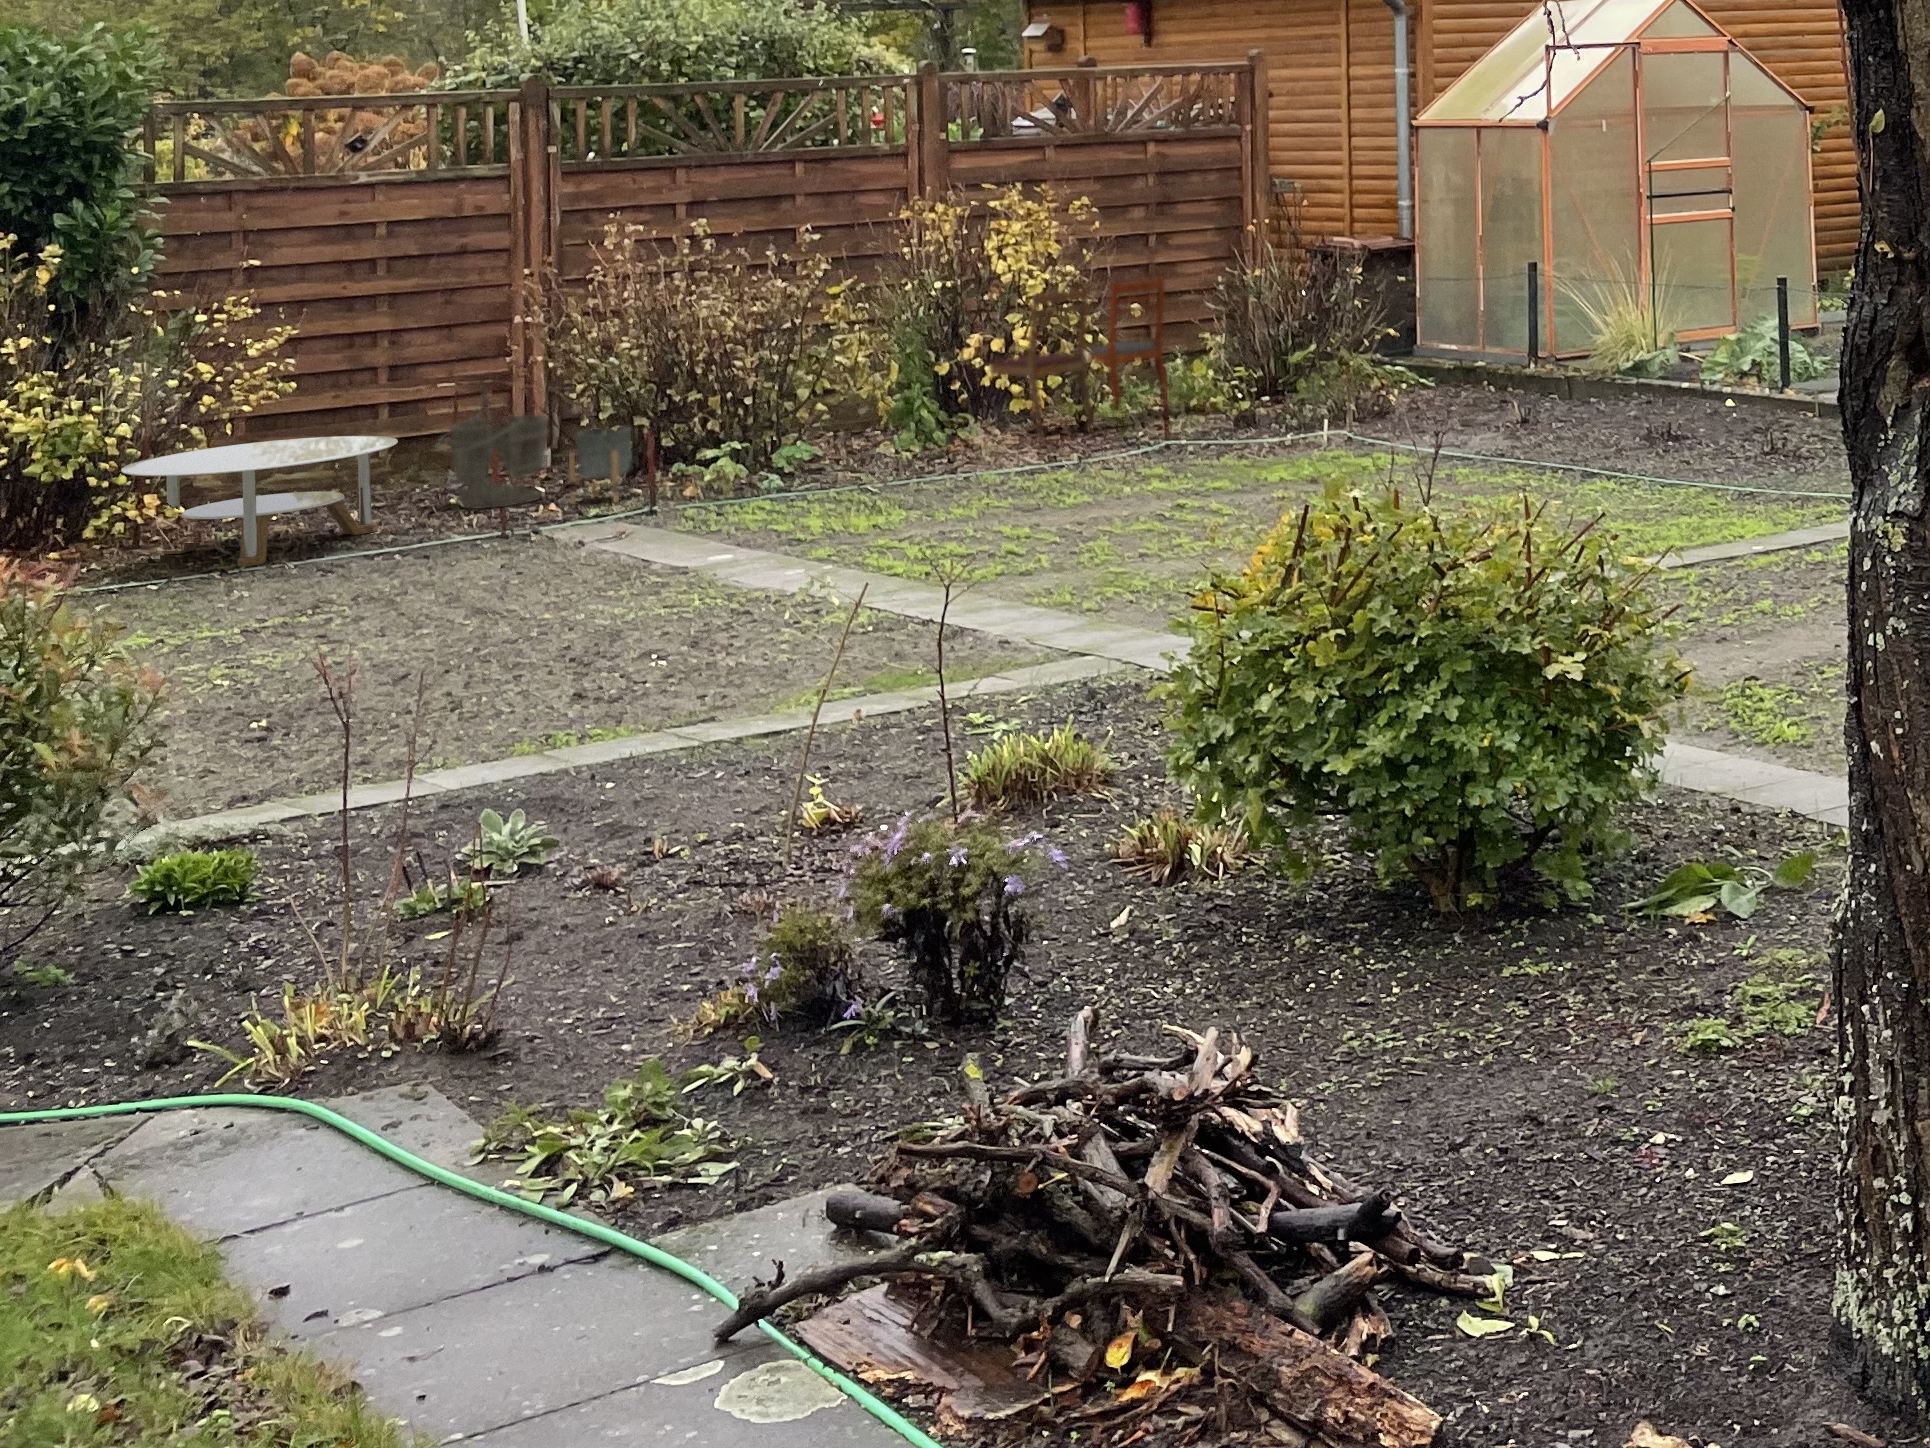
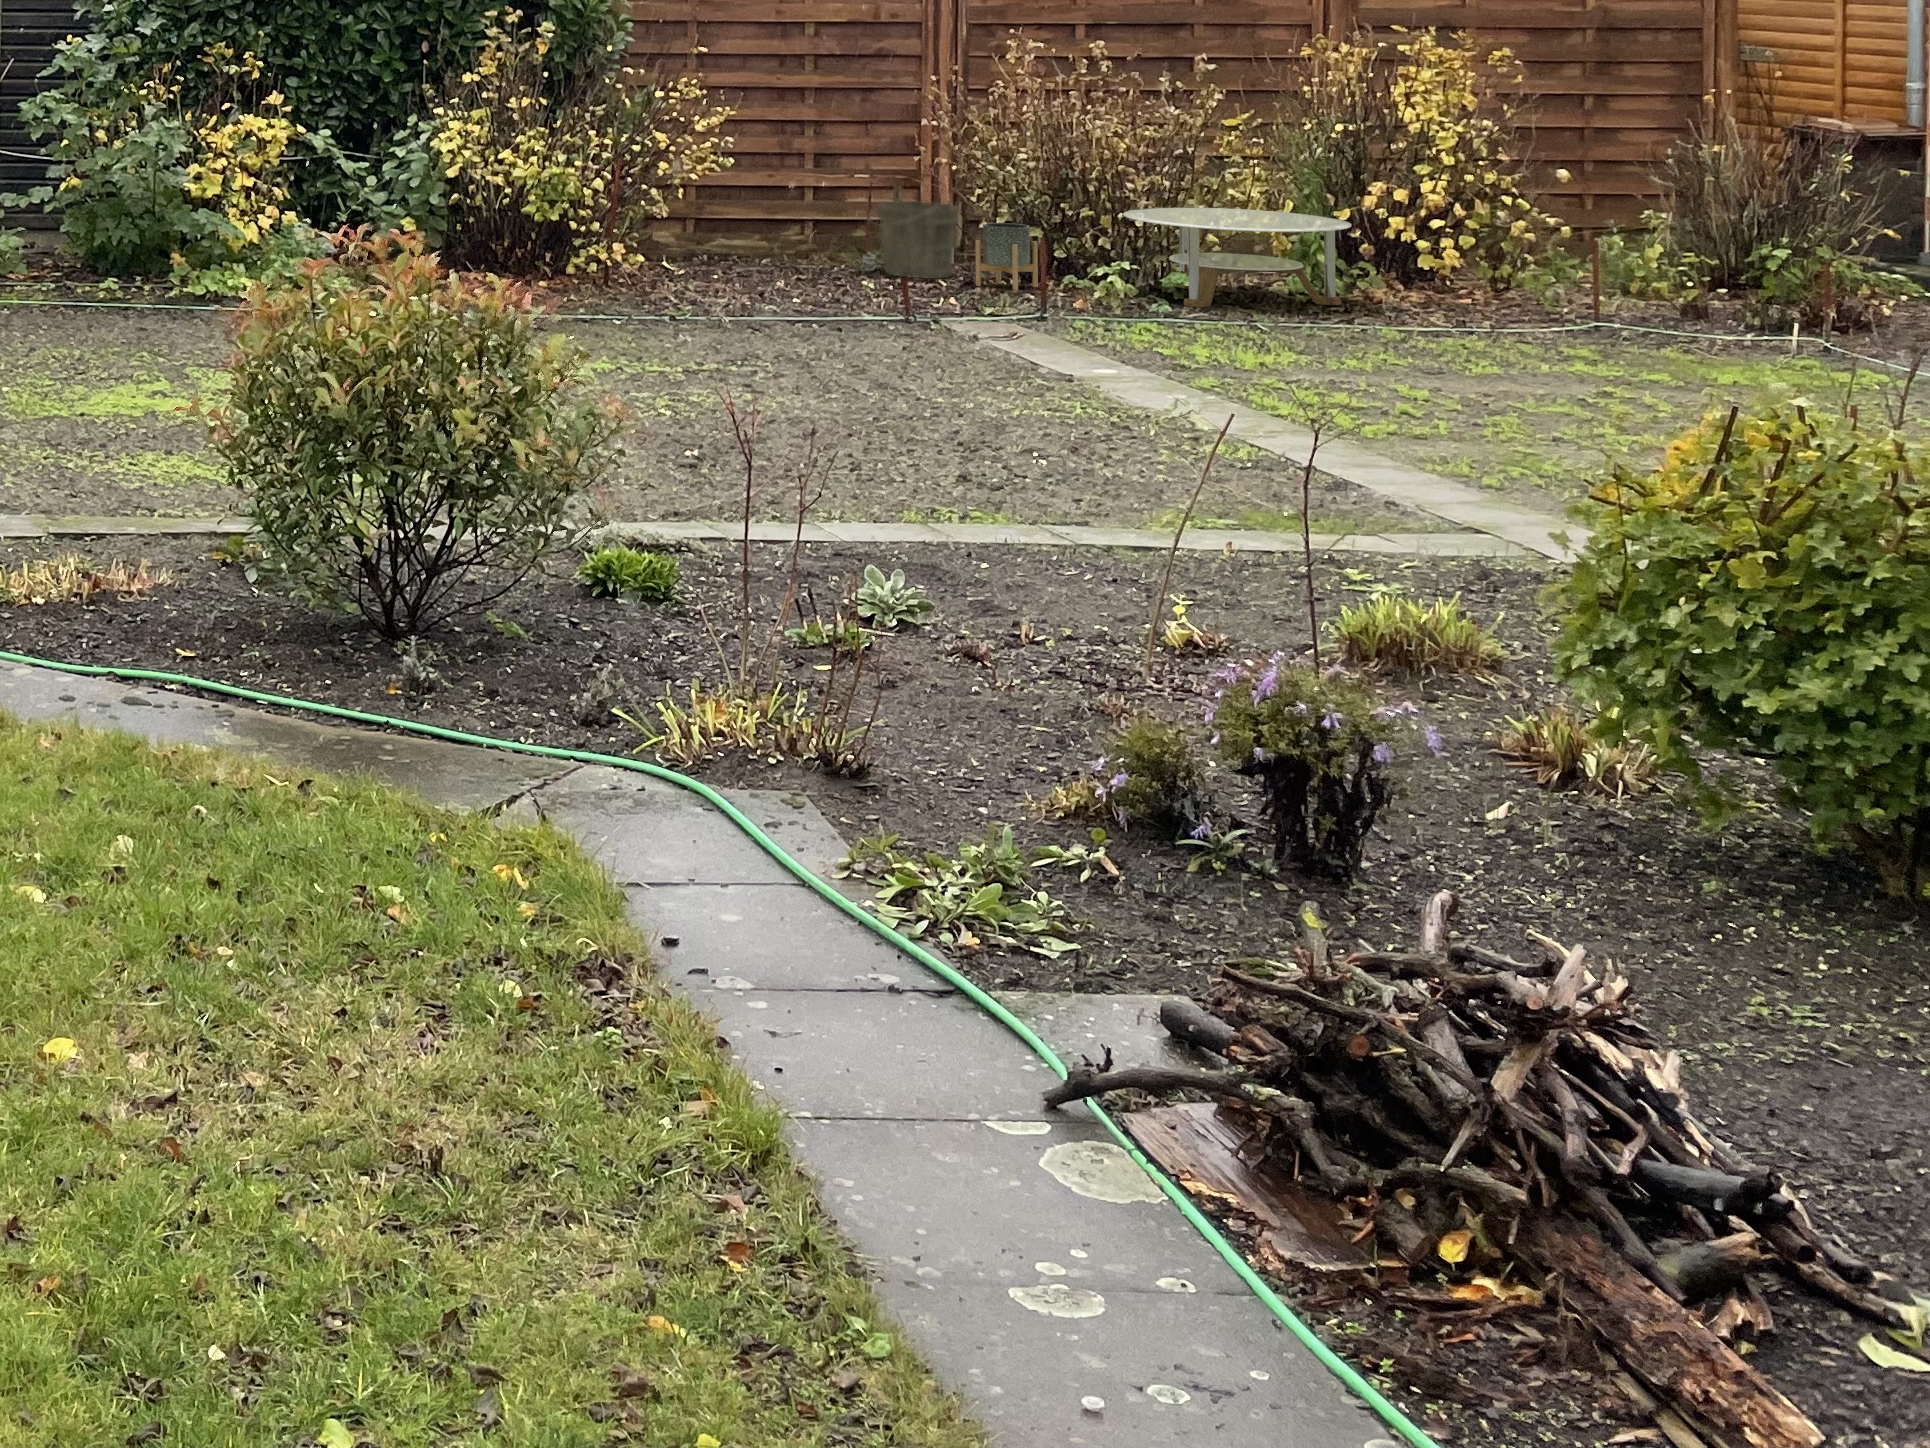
chair: present [989,277,1170,441] -> none [1386,147,1605,300]
round table: present [121,436,398,566] -> present [1123,208,1352,307]

